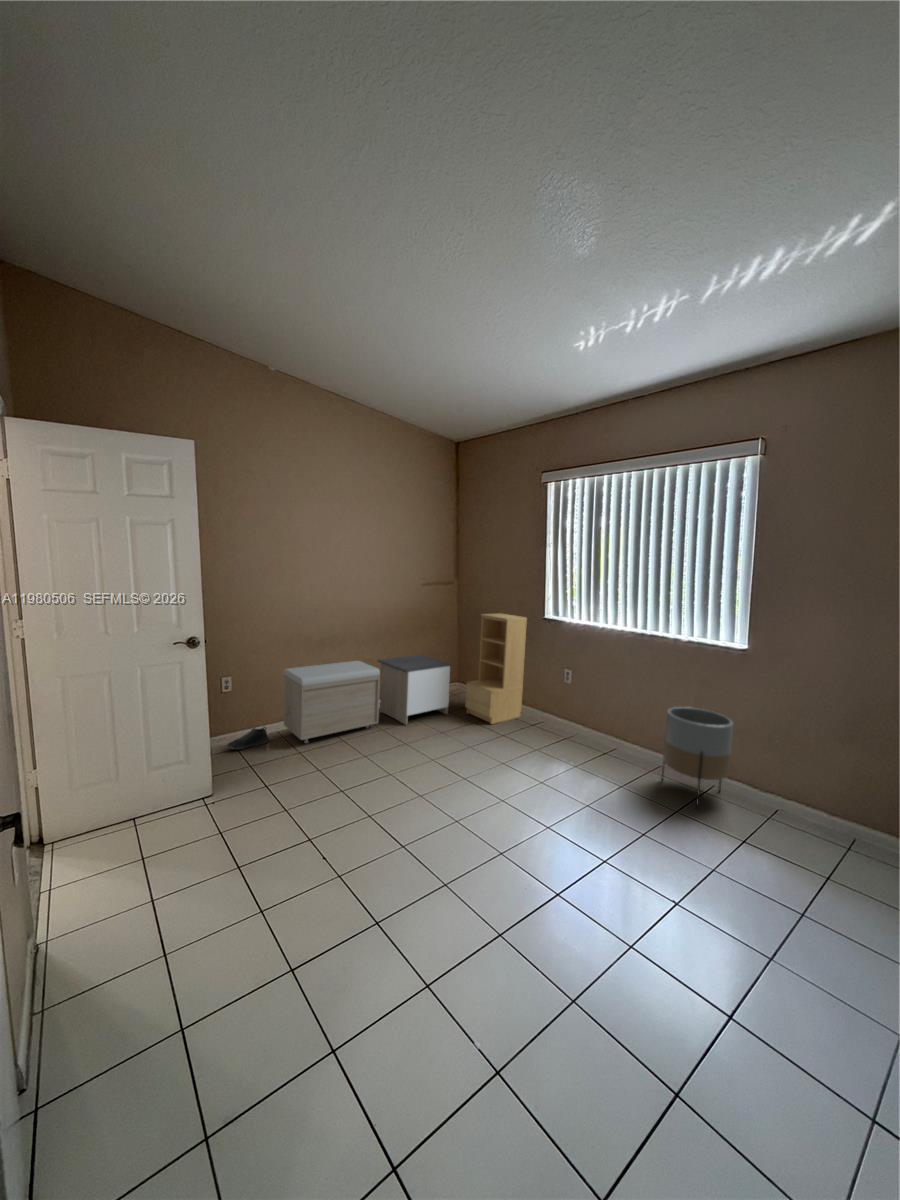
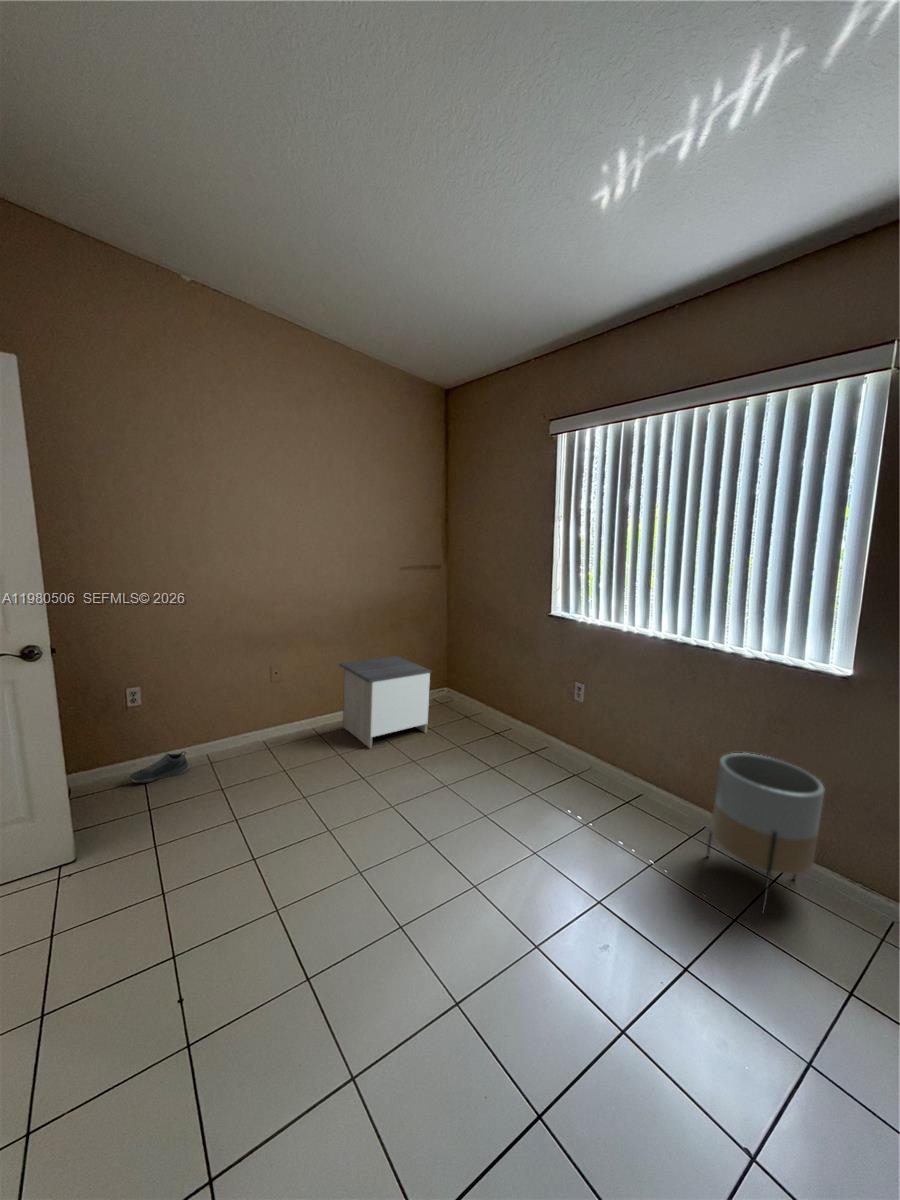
bookshelf: present [465,613,527,724] -> none [449,606,529,750]
storage bench: present [284,661,380,743] -> none [210,665,335,775]

